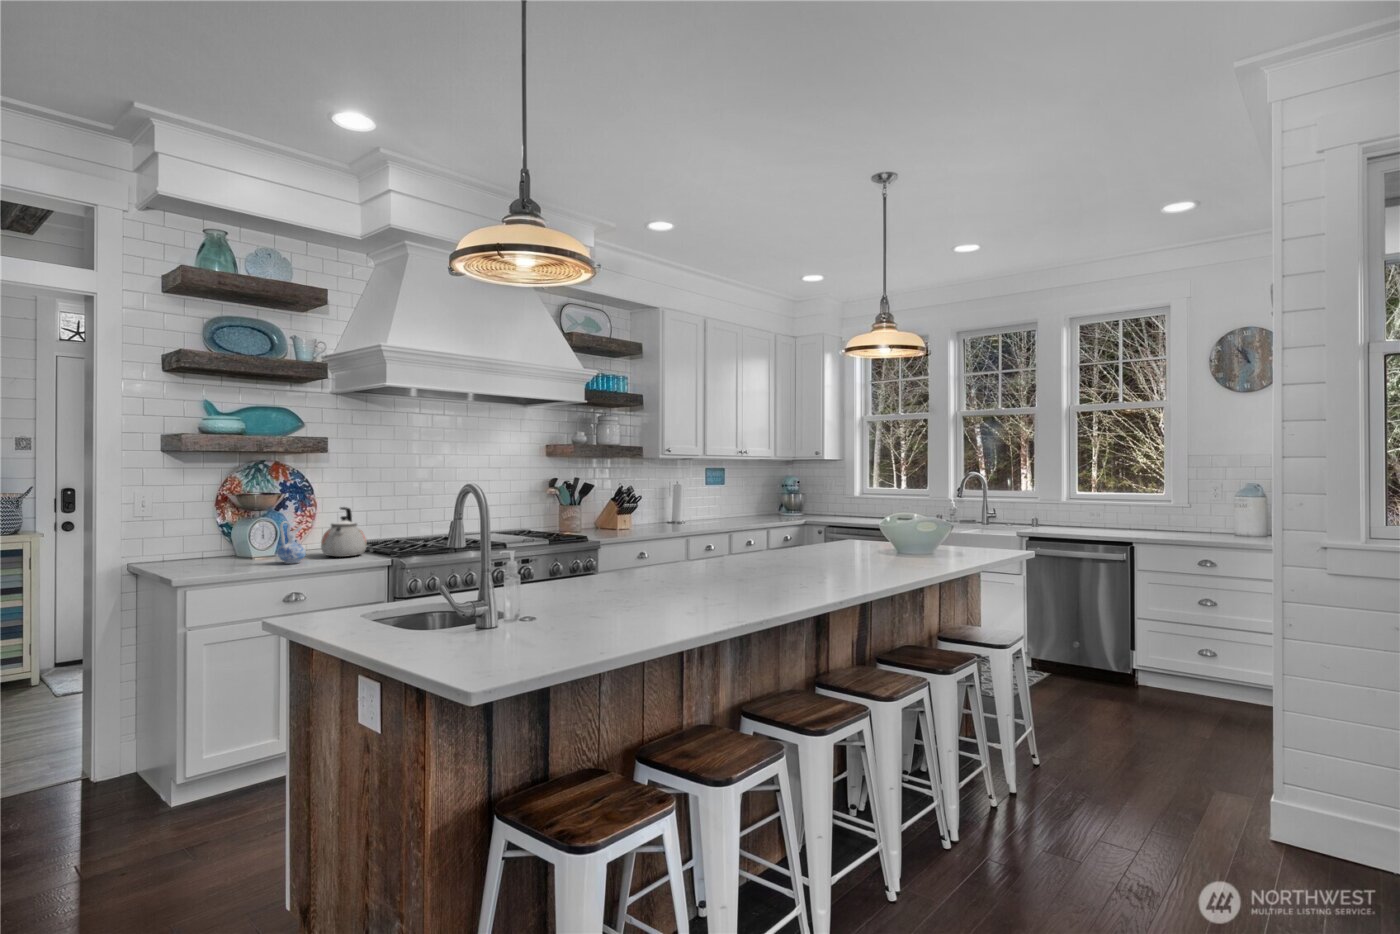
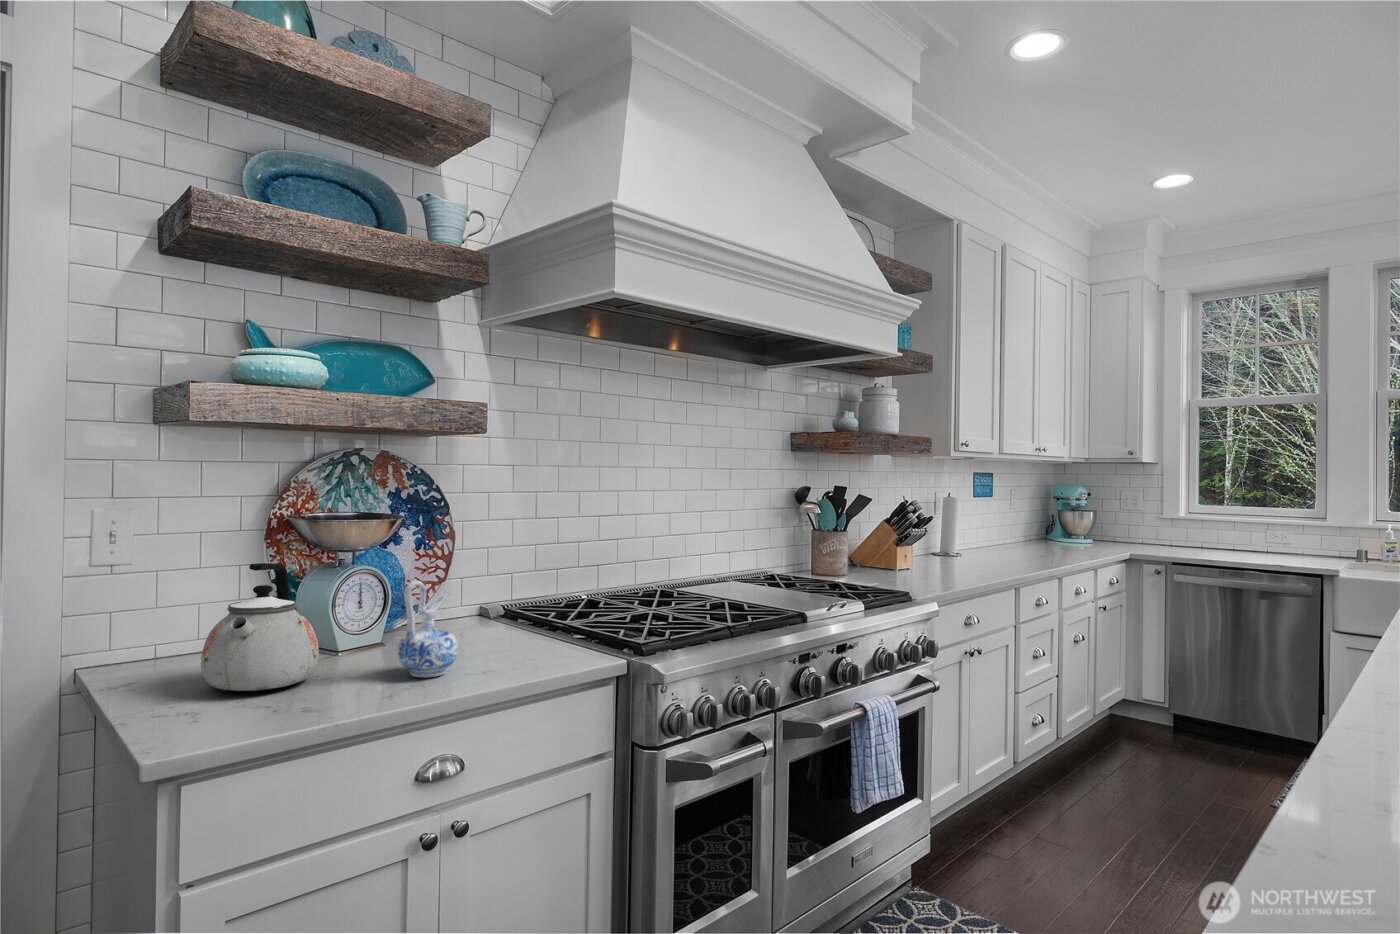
kettle: present [321,507,367,557] -> present [201,563,319,691]

